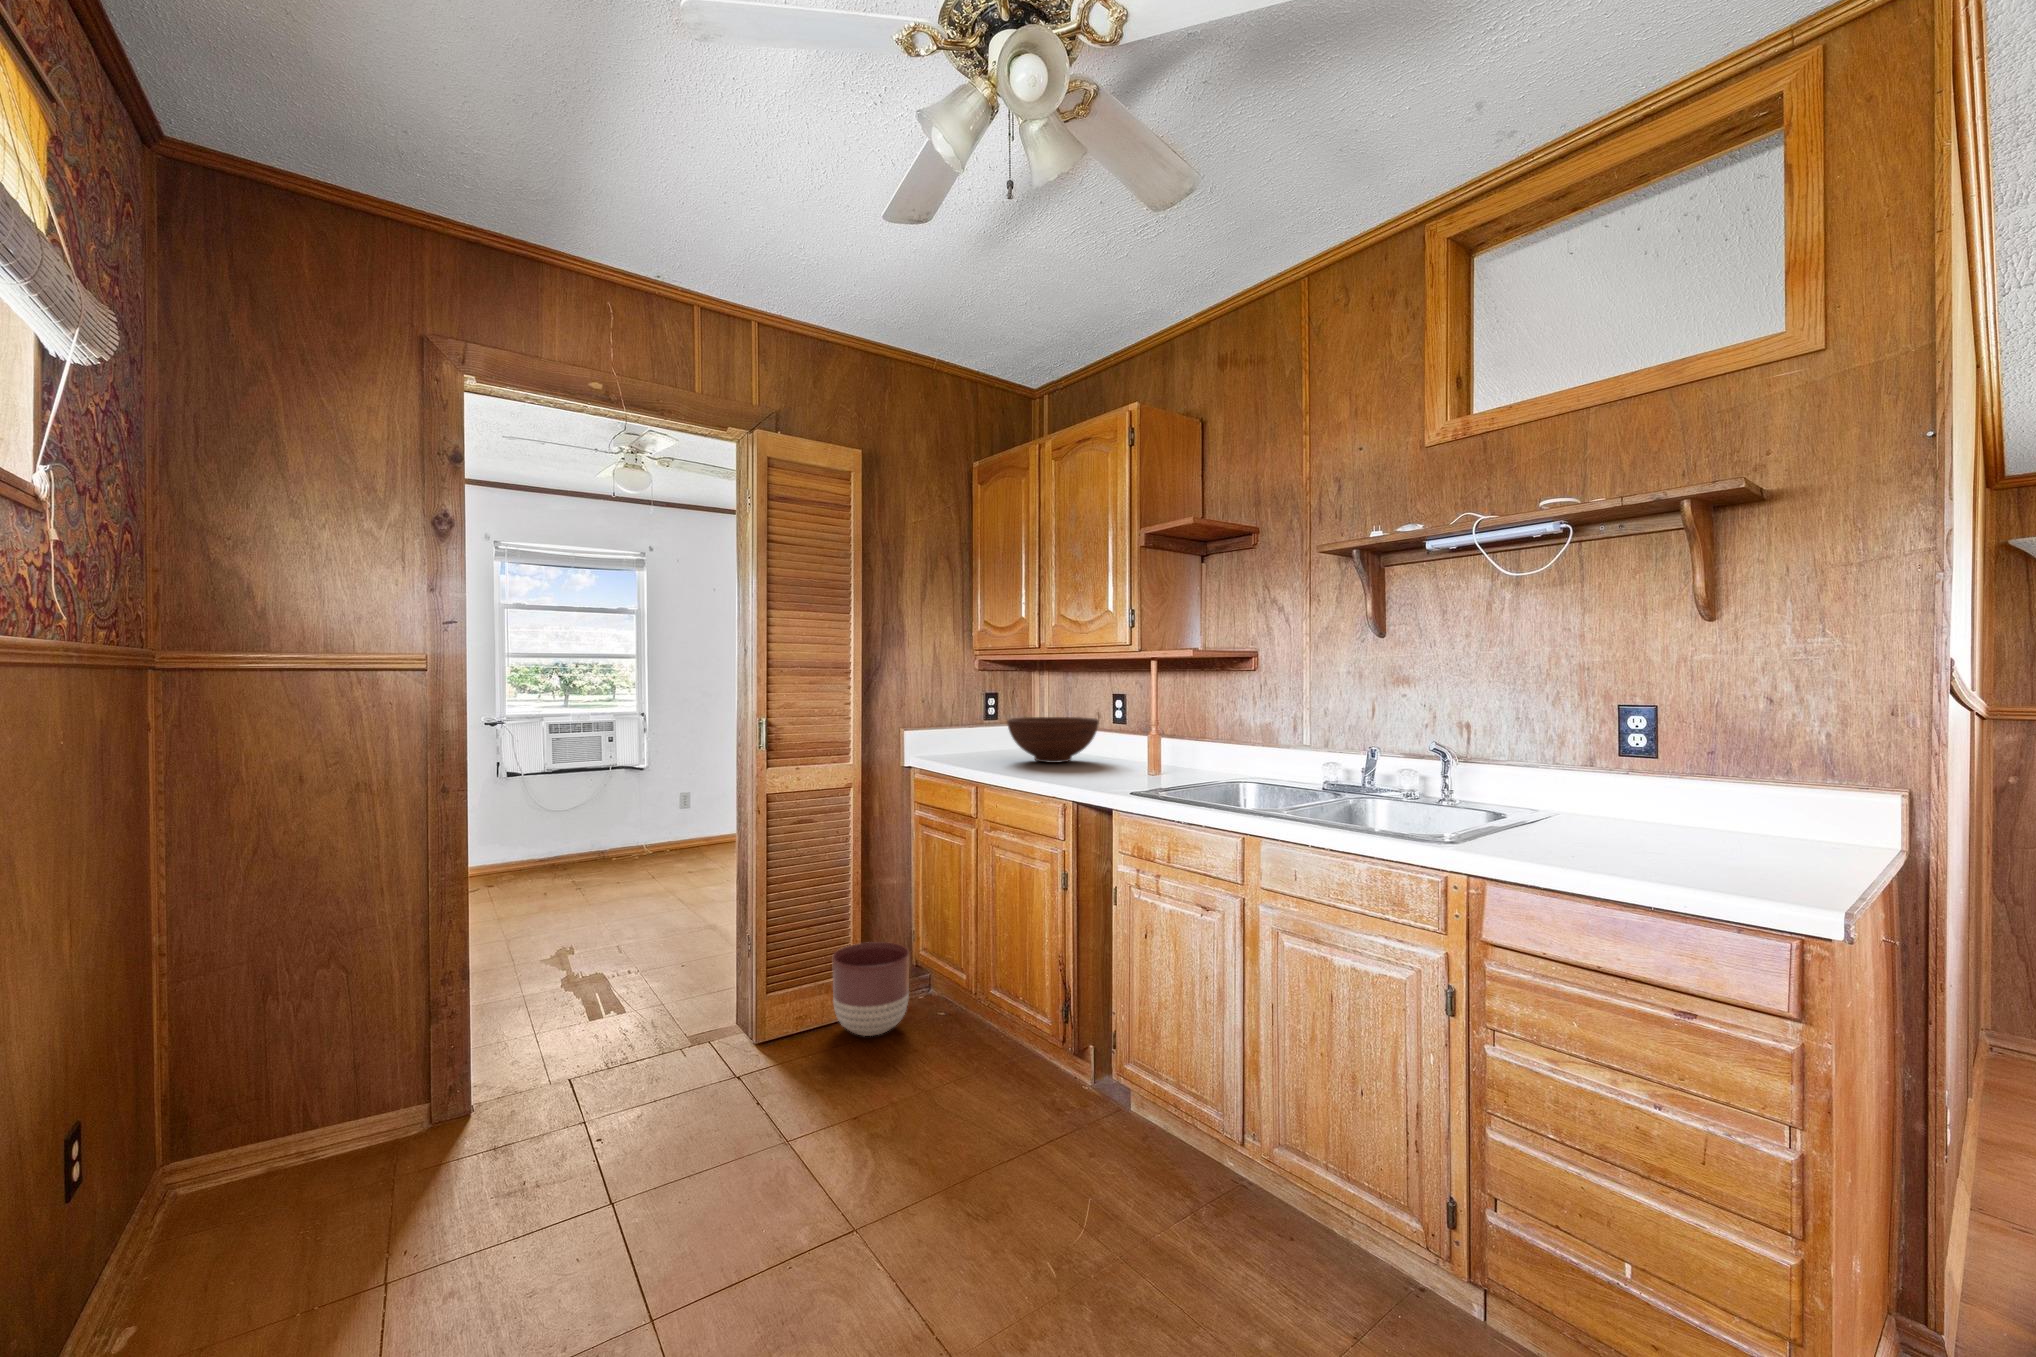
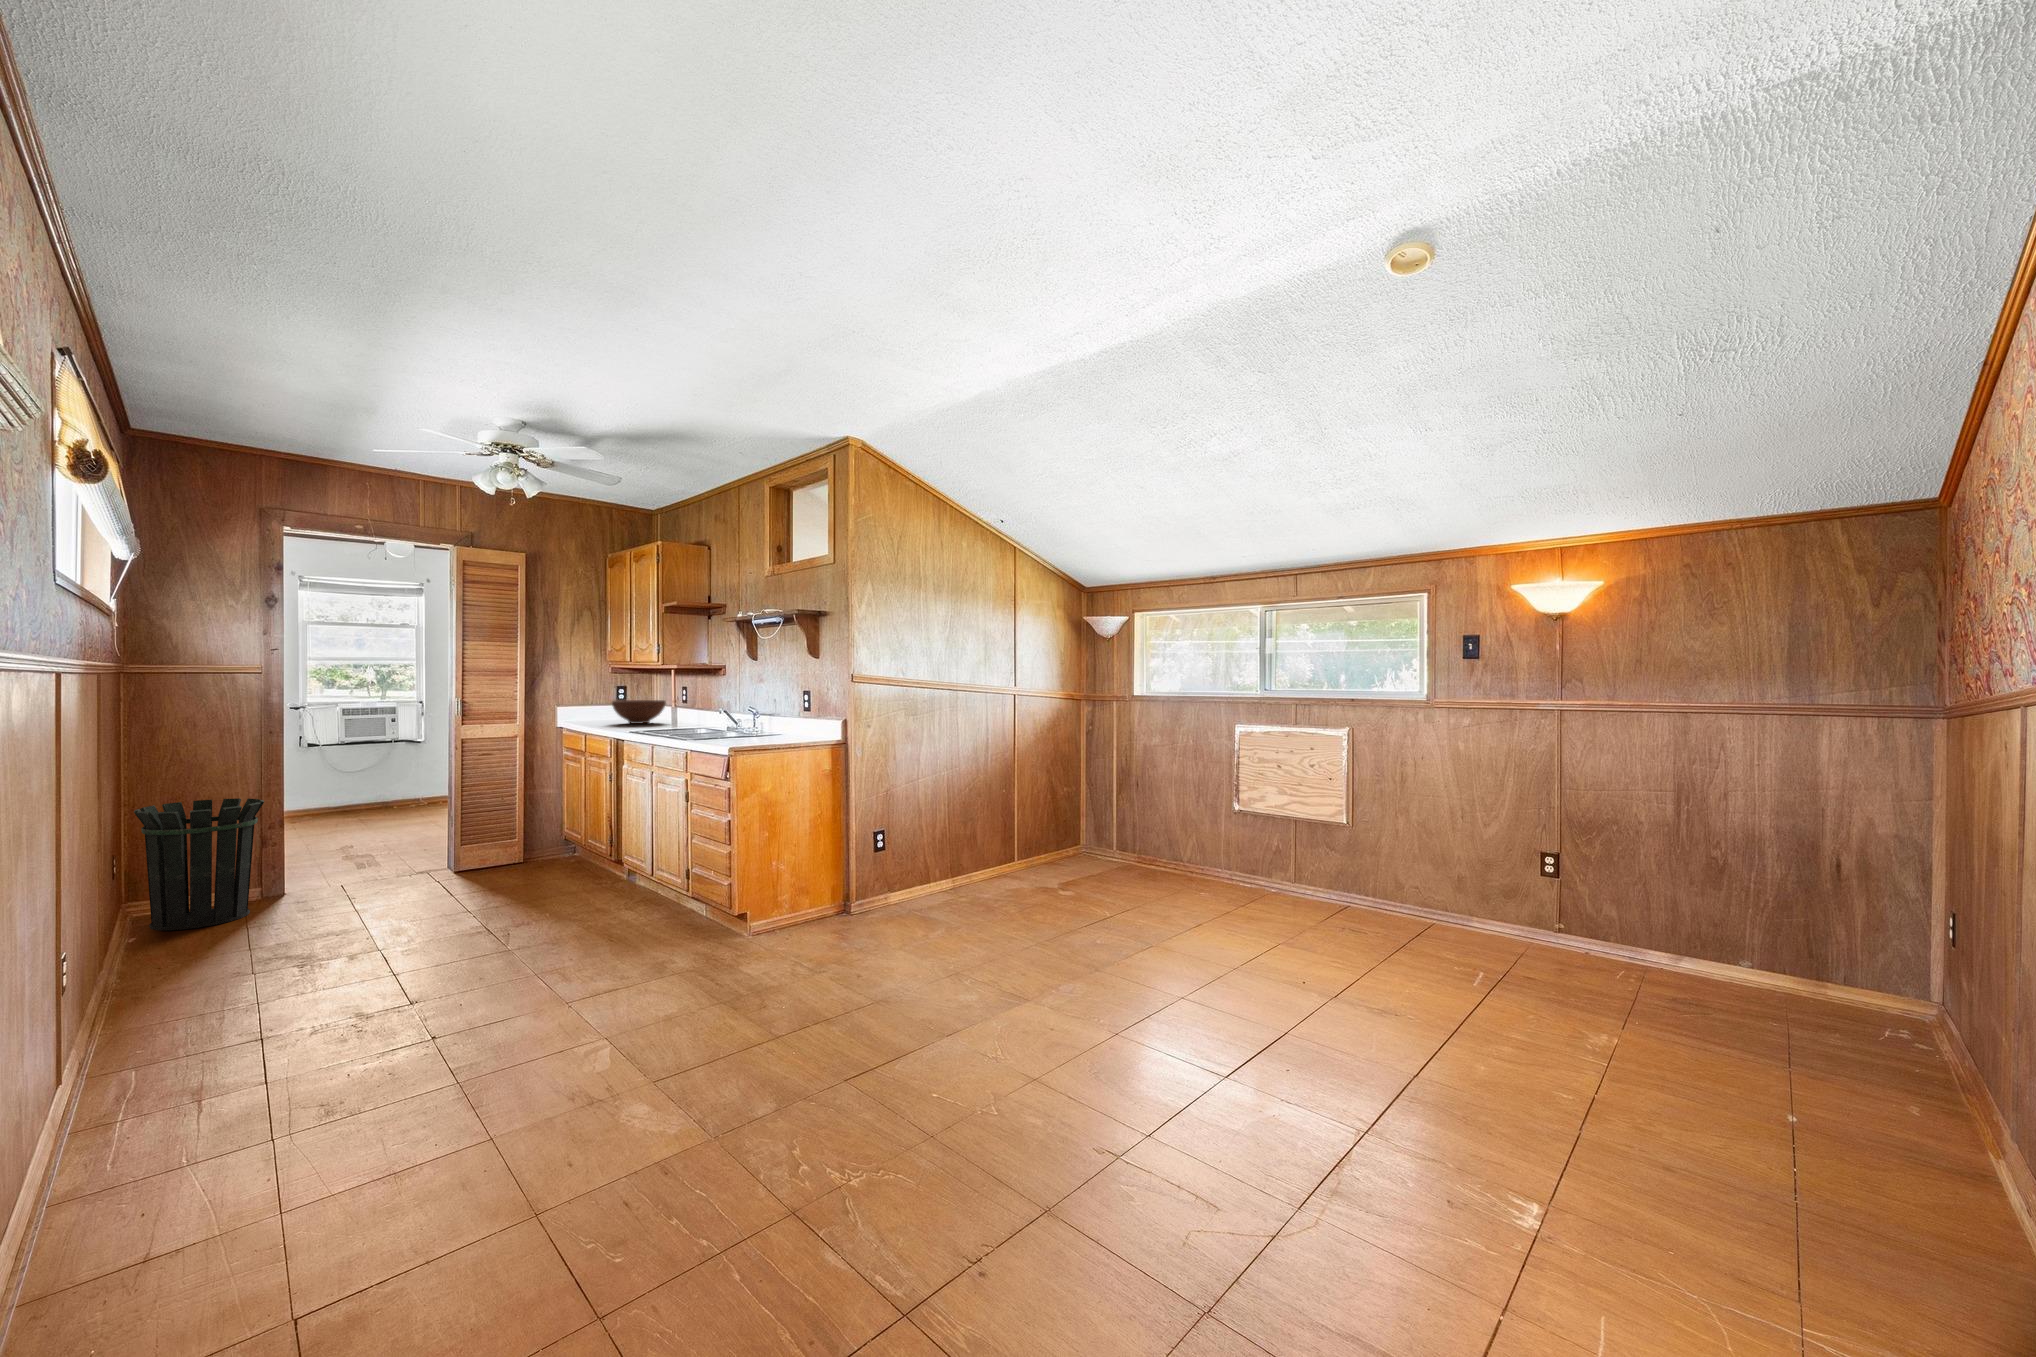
waste bin: none [146,936,426,1285] -> present [134,798,264,930]
planter: present [832,942,909,1036] -> none [500,820,547,865]

